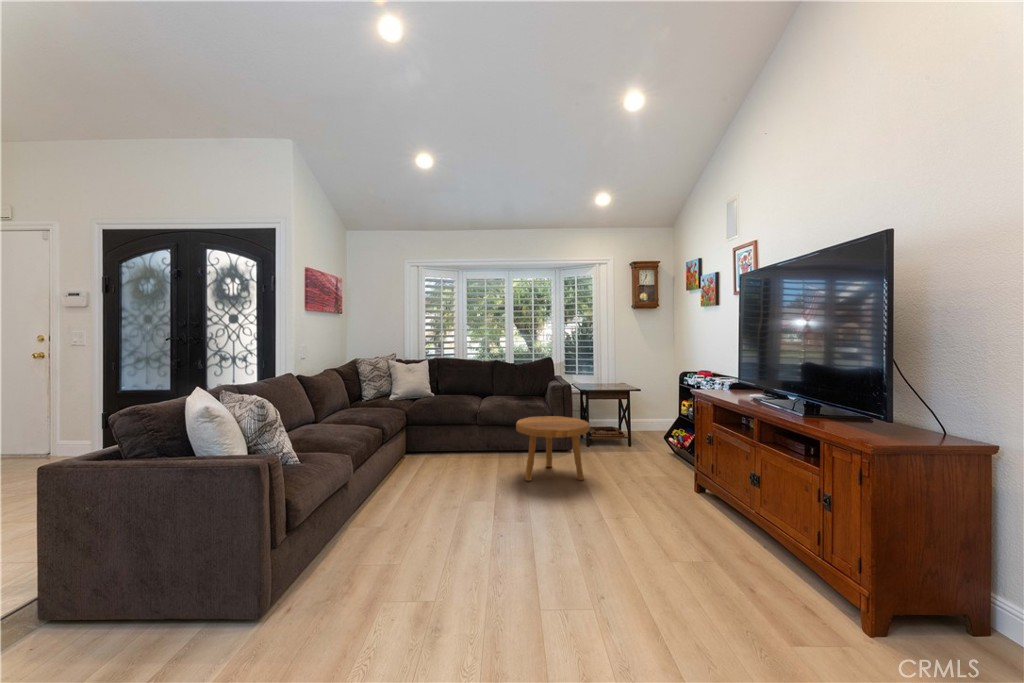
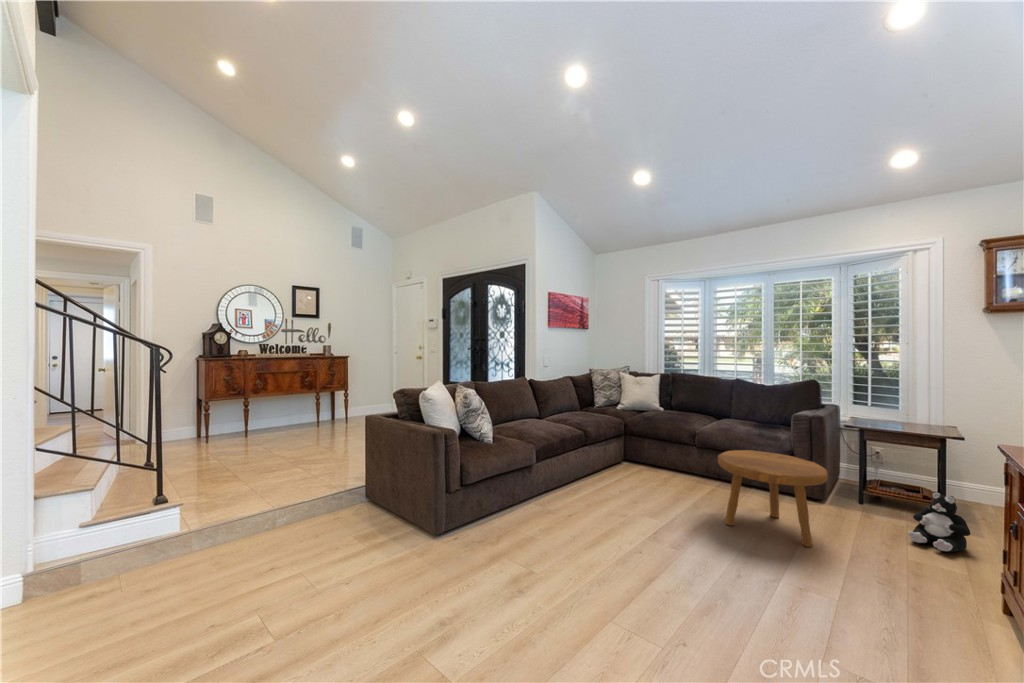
plush toy: none [620,425,648,462] -> present [908,492,970,552]

